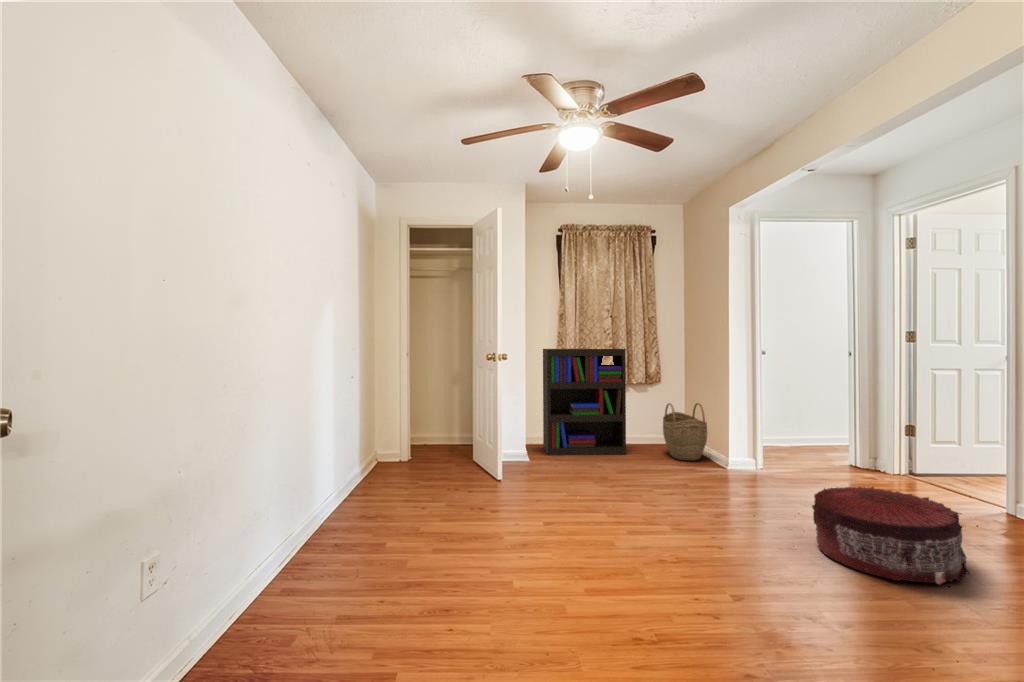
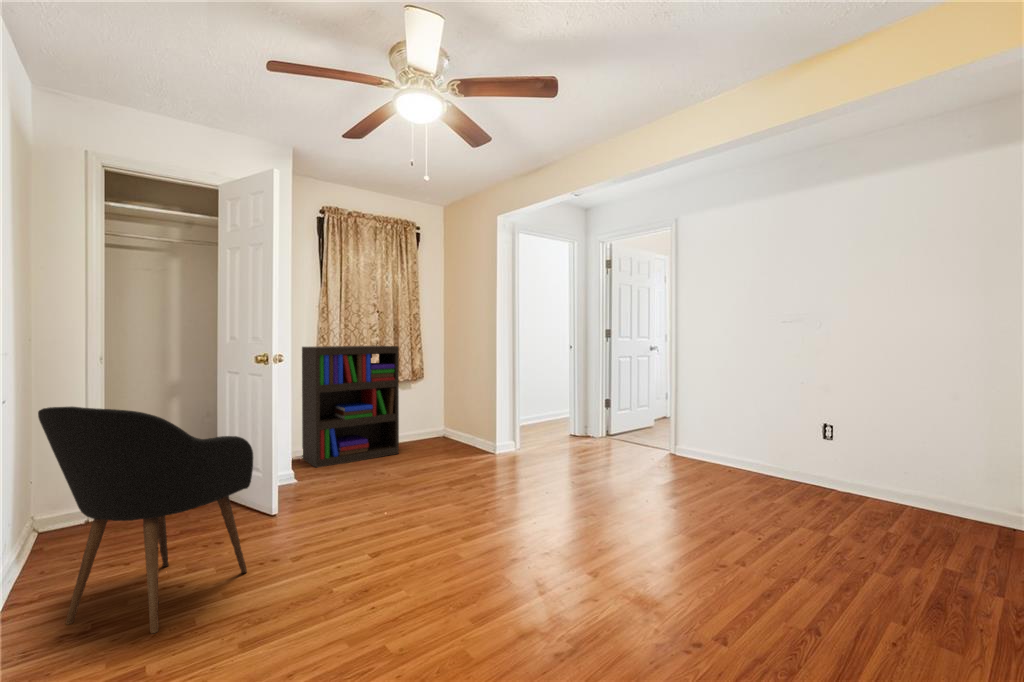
armchair: none [315,383,442,547] -> present [38,407,253,634]
woven basket: present [663,403,707,461] -> none [432,396,474,452]
pouf: present [812,486,970,584] -> none [590,448,682,512]

